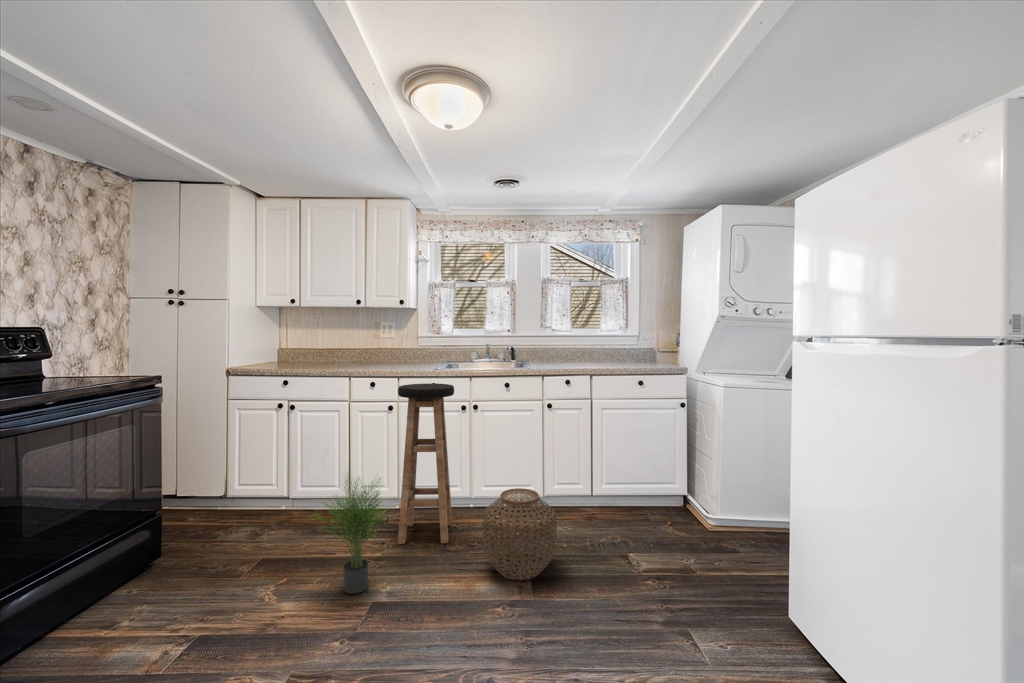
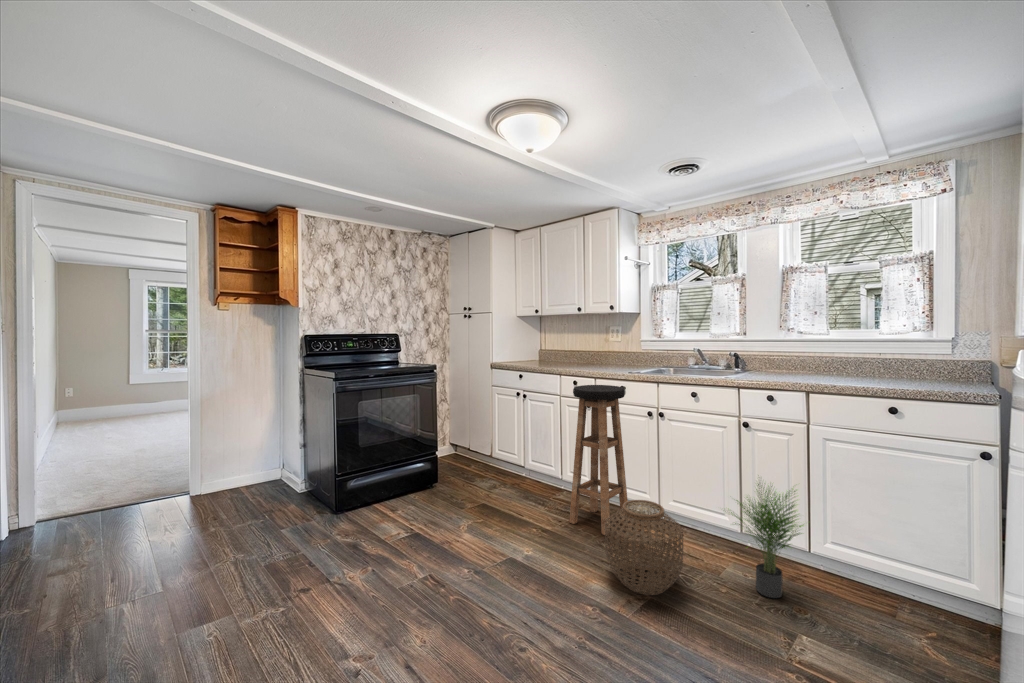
potted plant: present [320,479,386,594] -> present [731,484,803,598]

